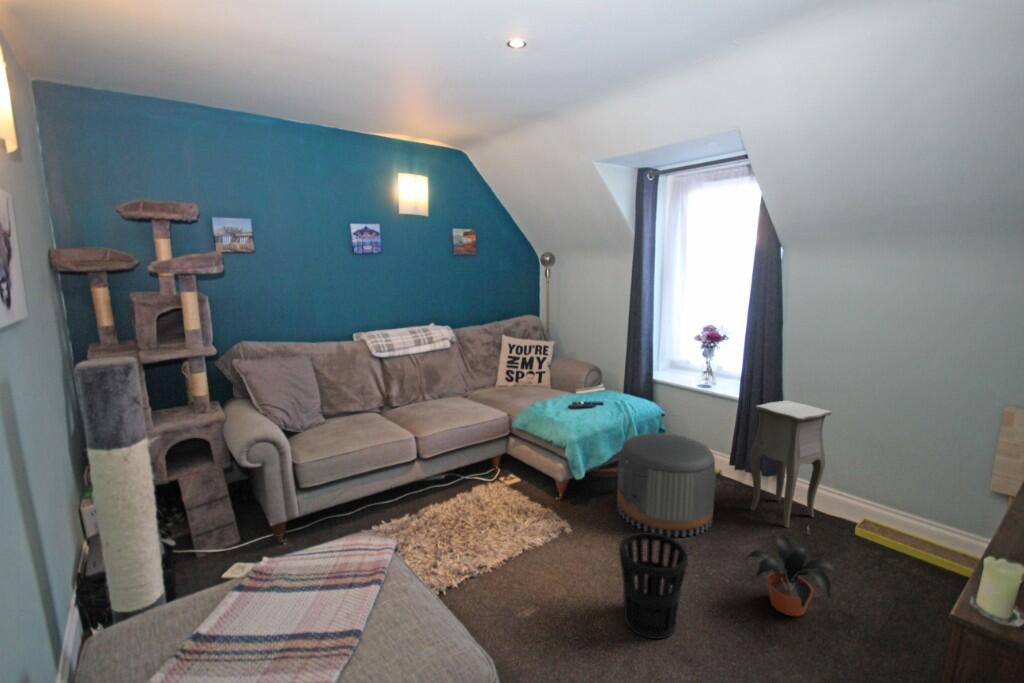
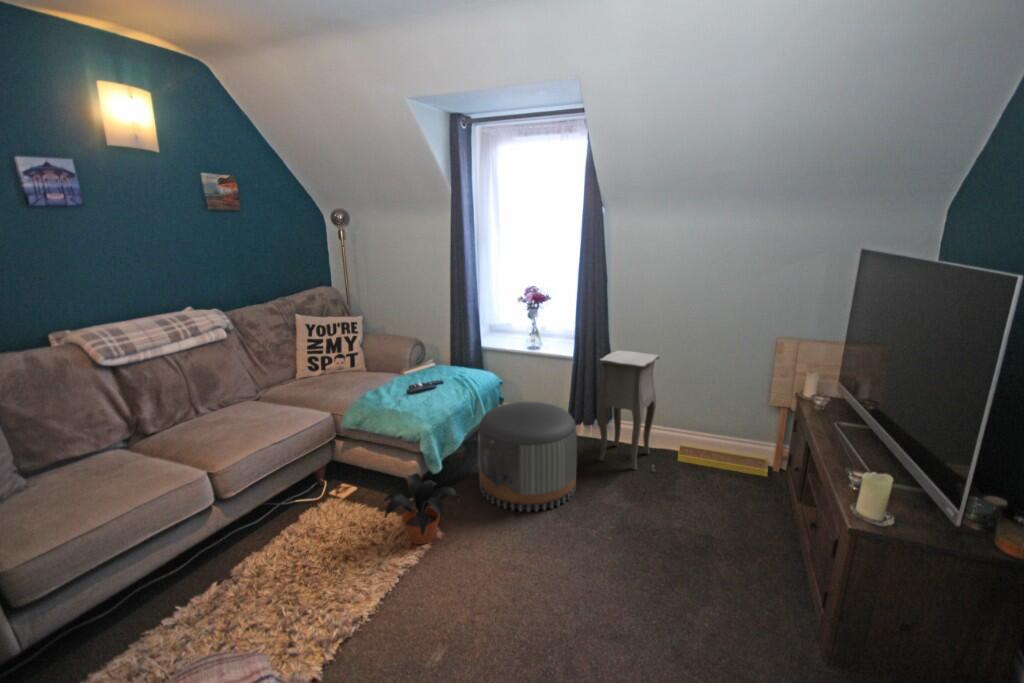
wastebasket: present [619,532,688,639] -> none [535,516,609,634]
potted plant: present [747,535,836,616] -> present [383,473,457,544]

